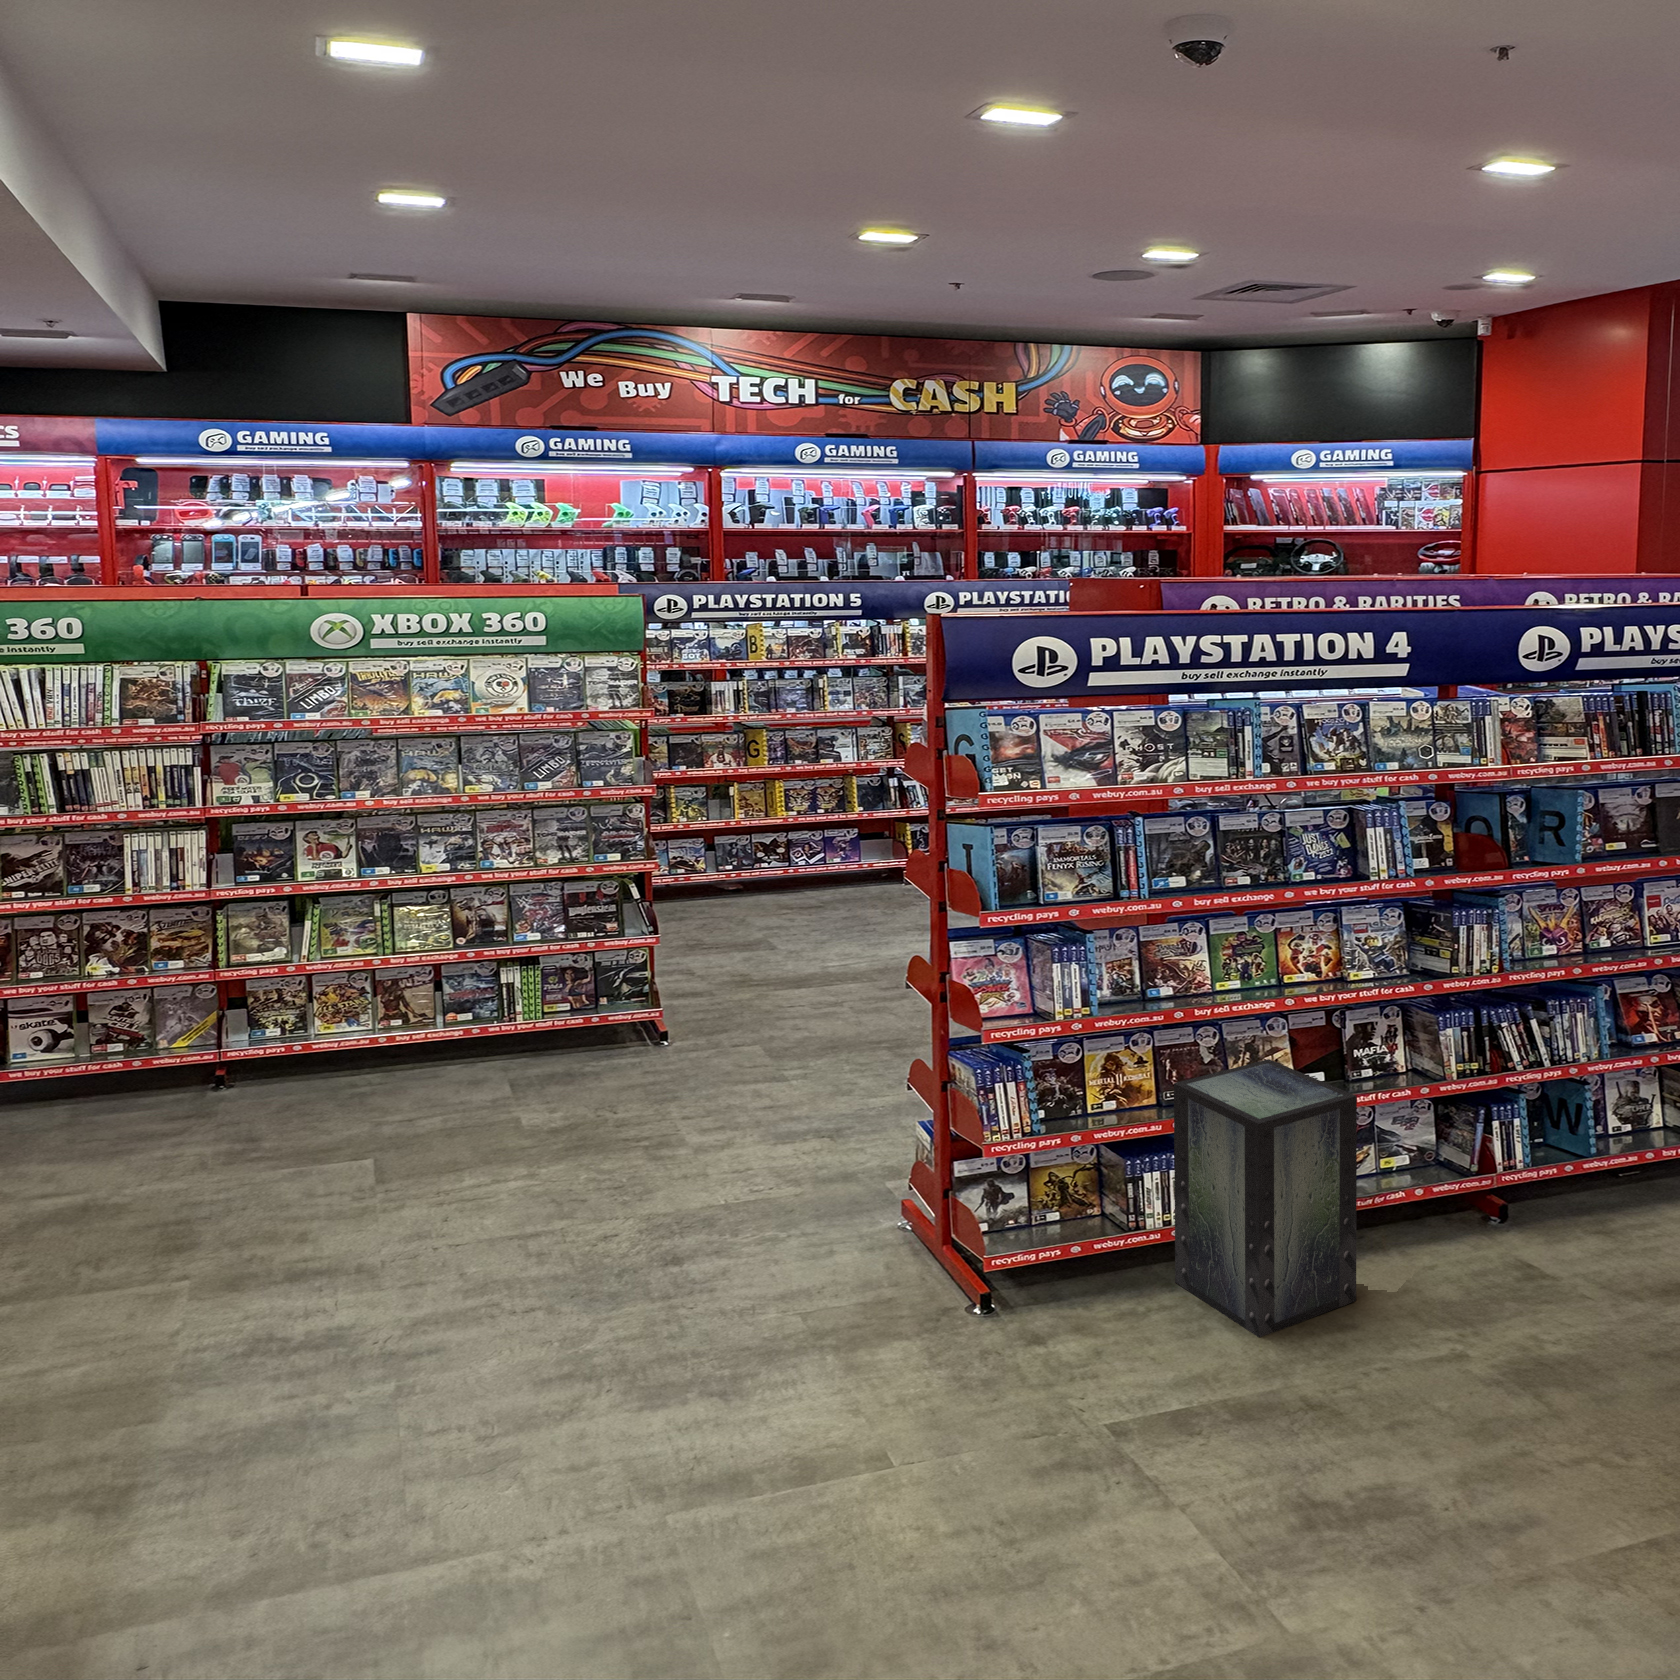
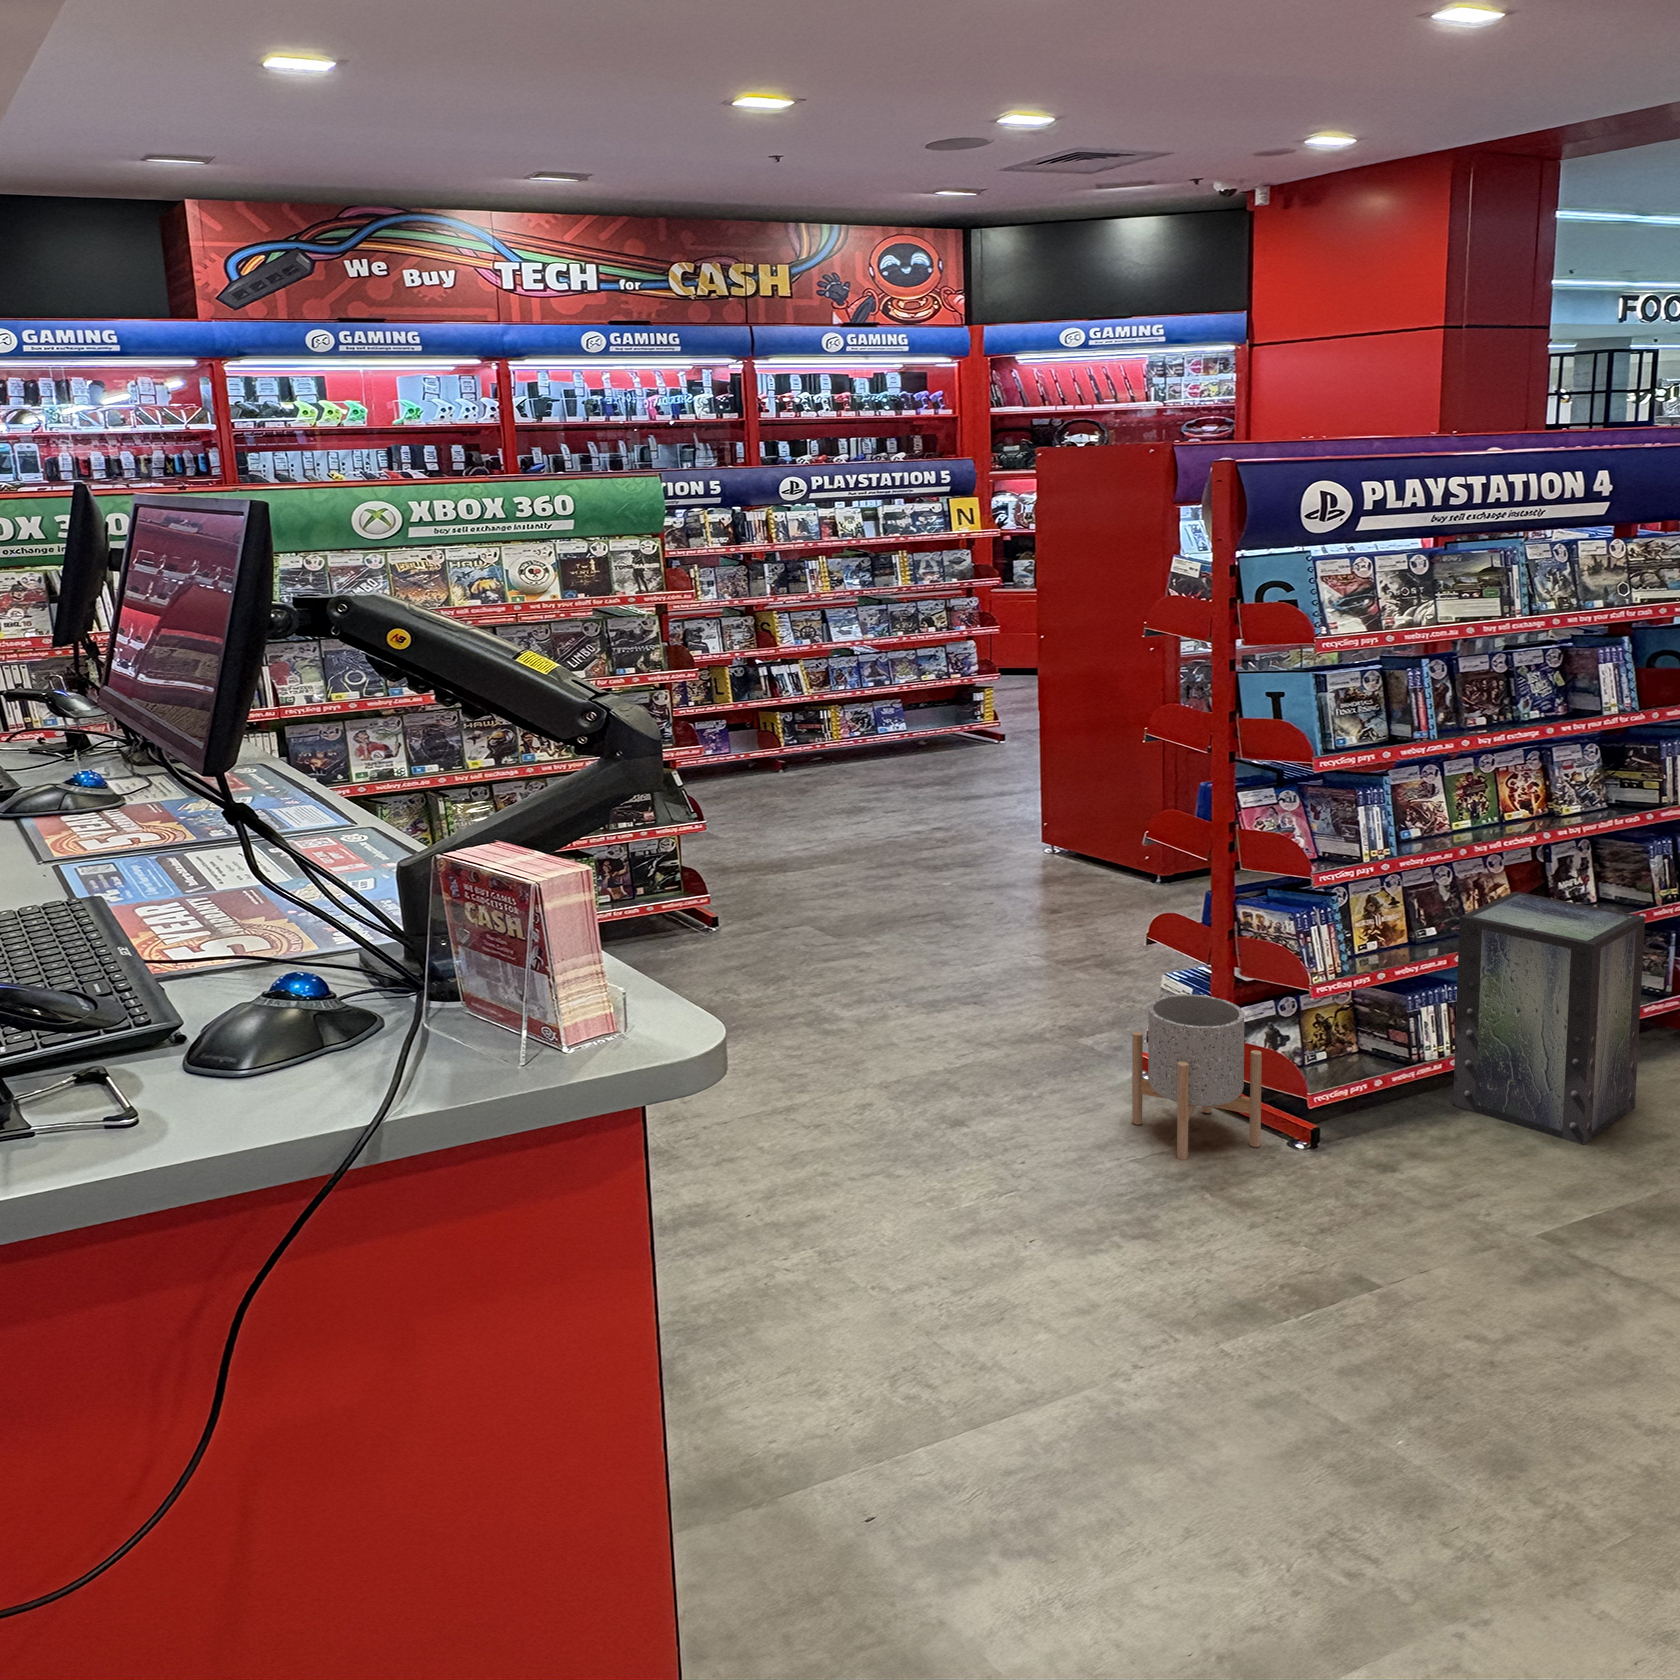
planter: none [834,1146,935,1320] -> present [1132,994,1262,1160]

